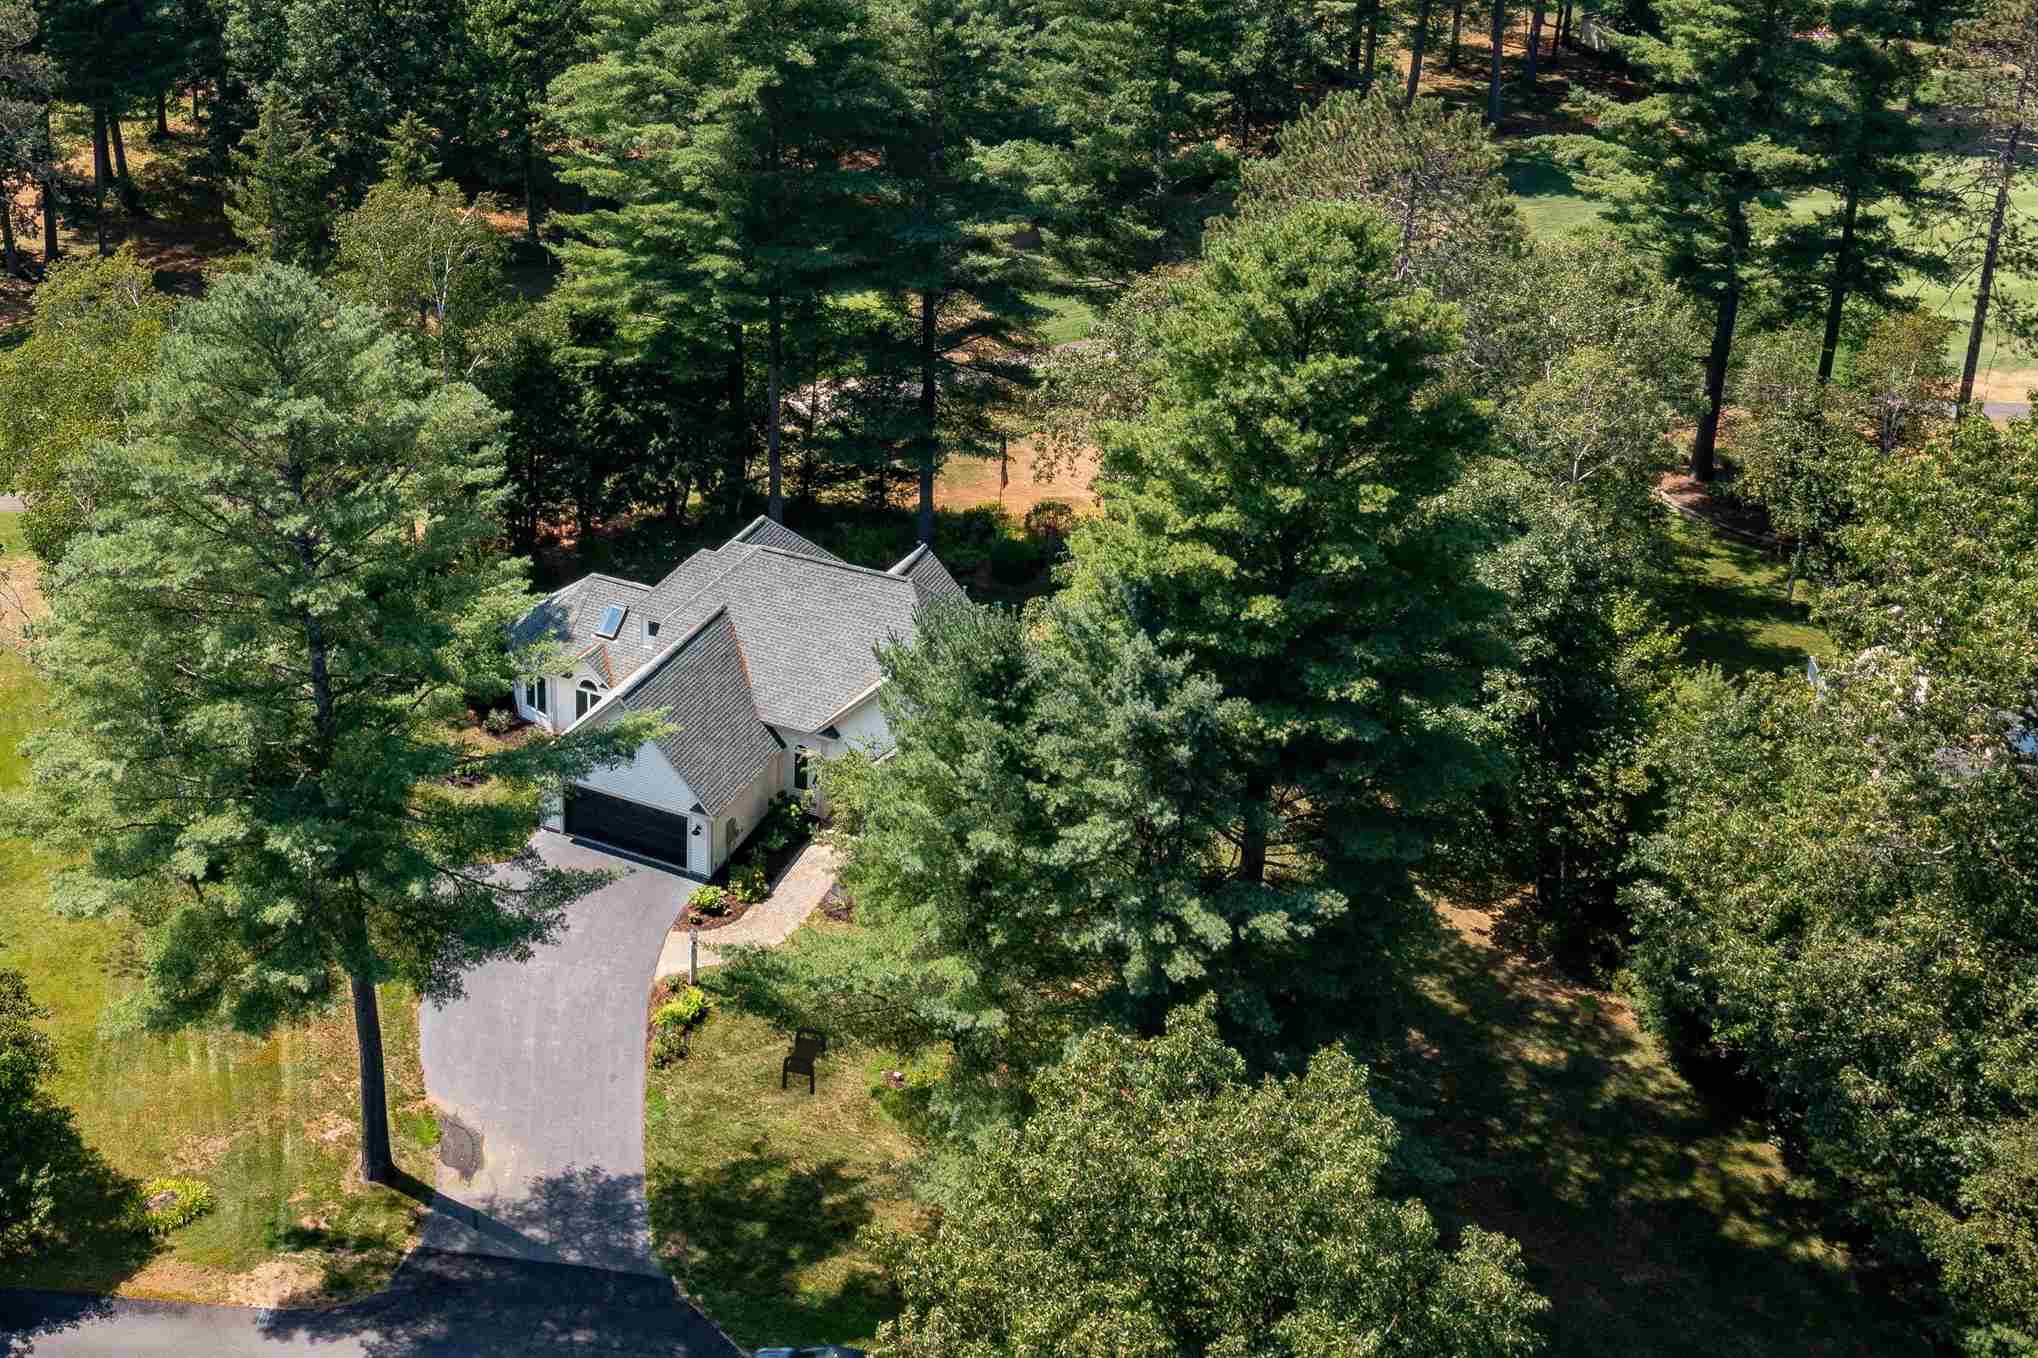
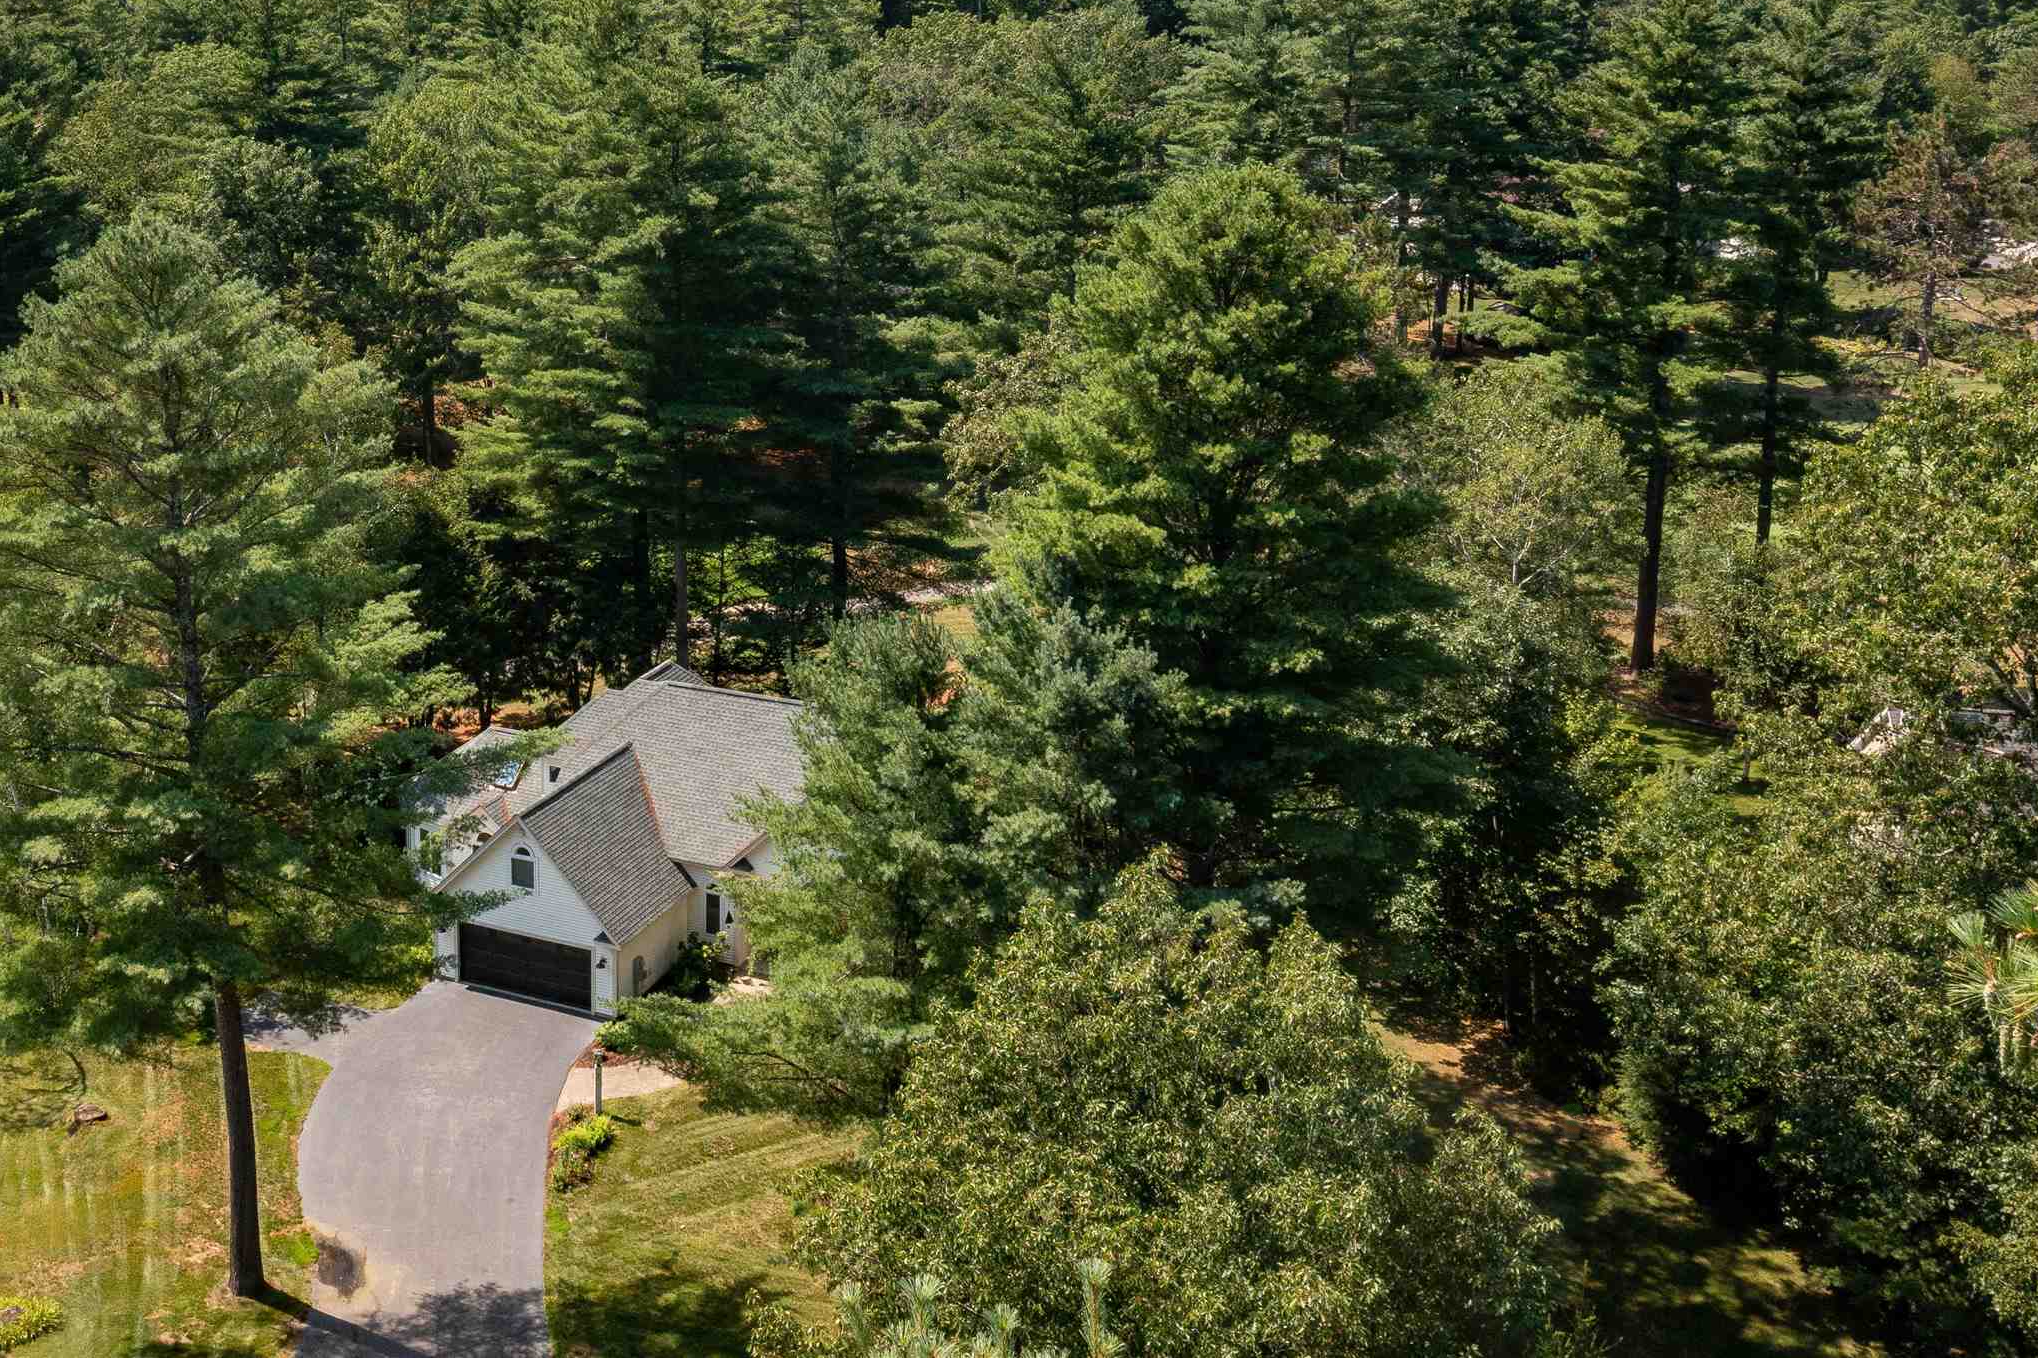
bench: present [782,1028,826,1094] -> none [696,1149,745,1219]

